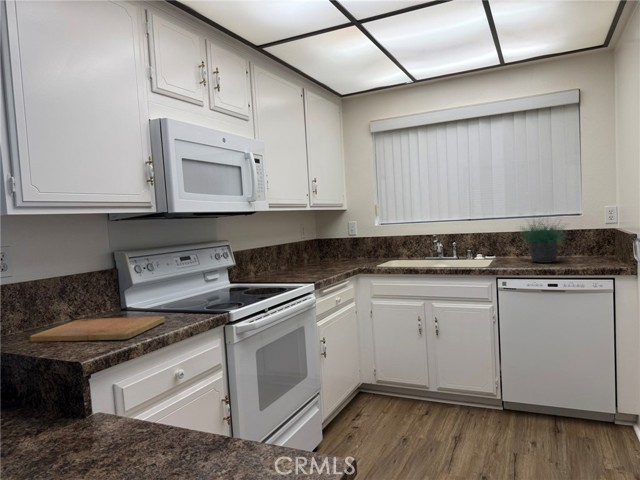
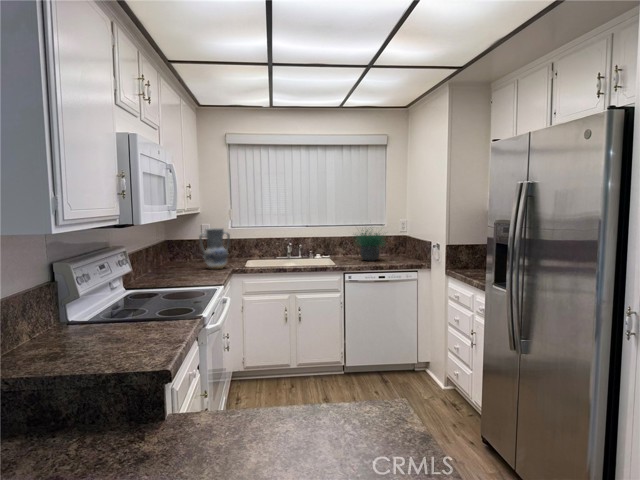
vase: none [327,223,361,268] -> present [199,228,230,269]
cutting board: present [30,316,165,342] -> none [44,323,160,359]

